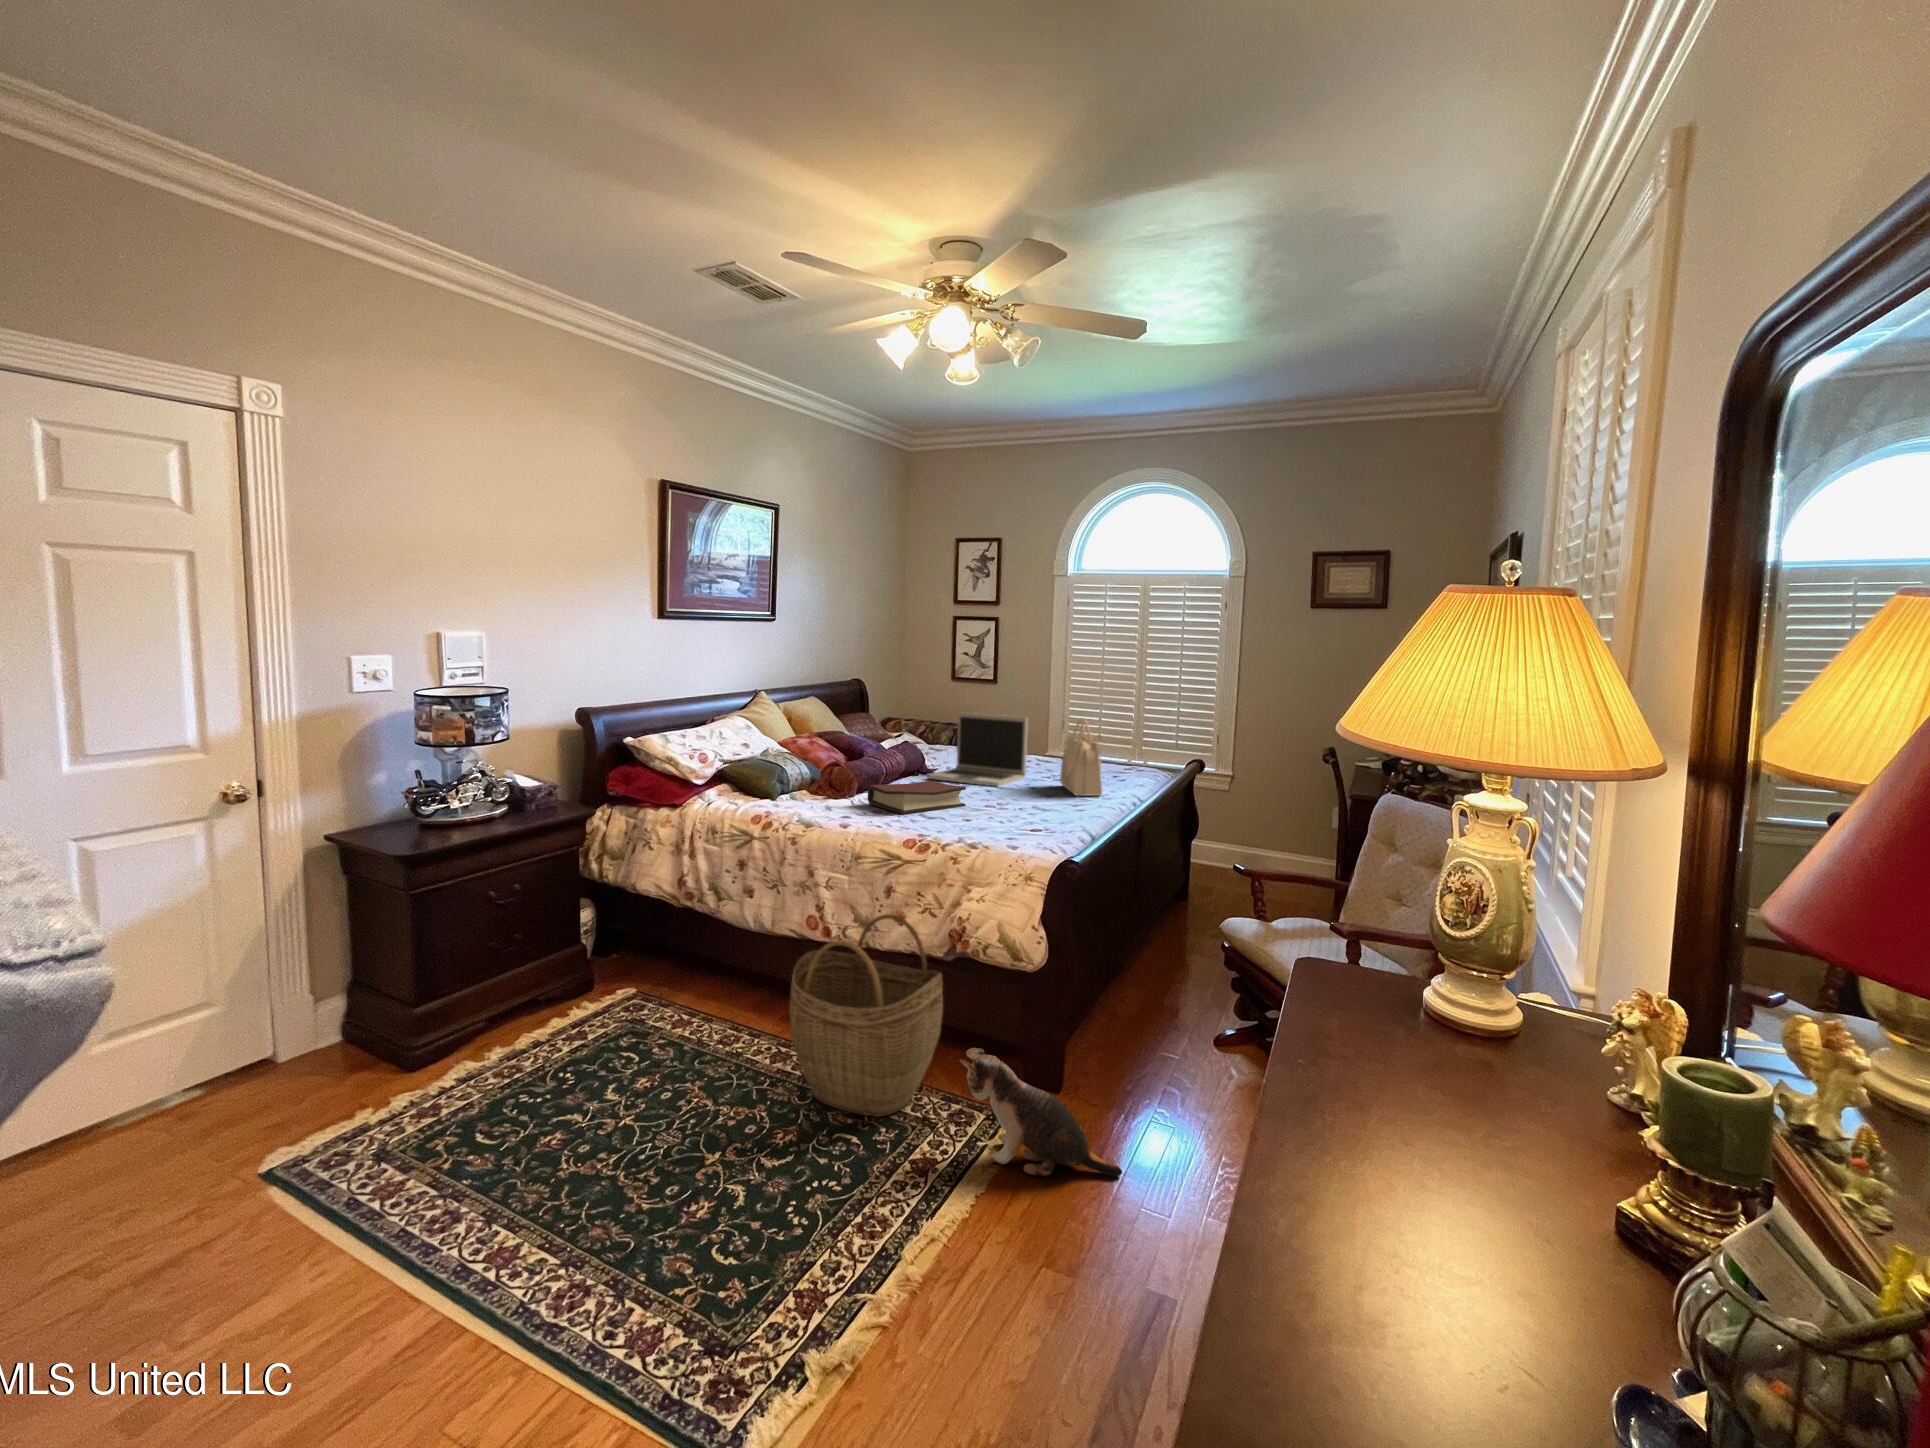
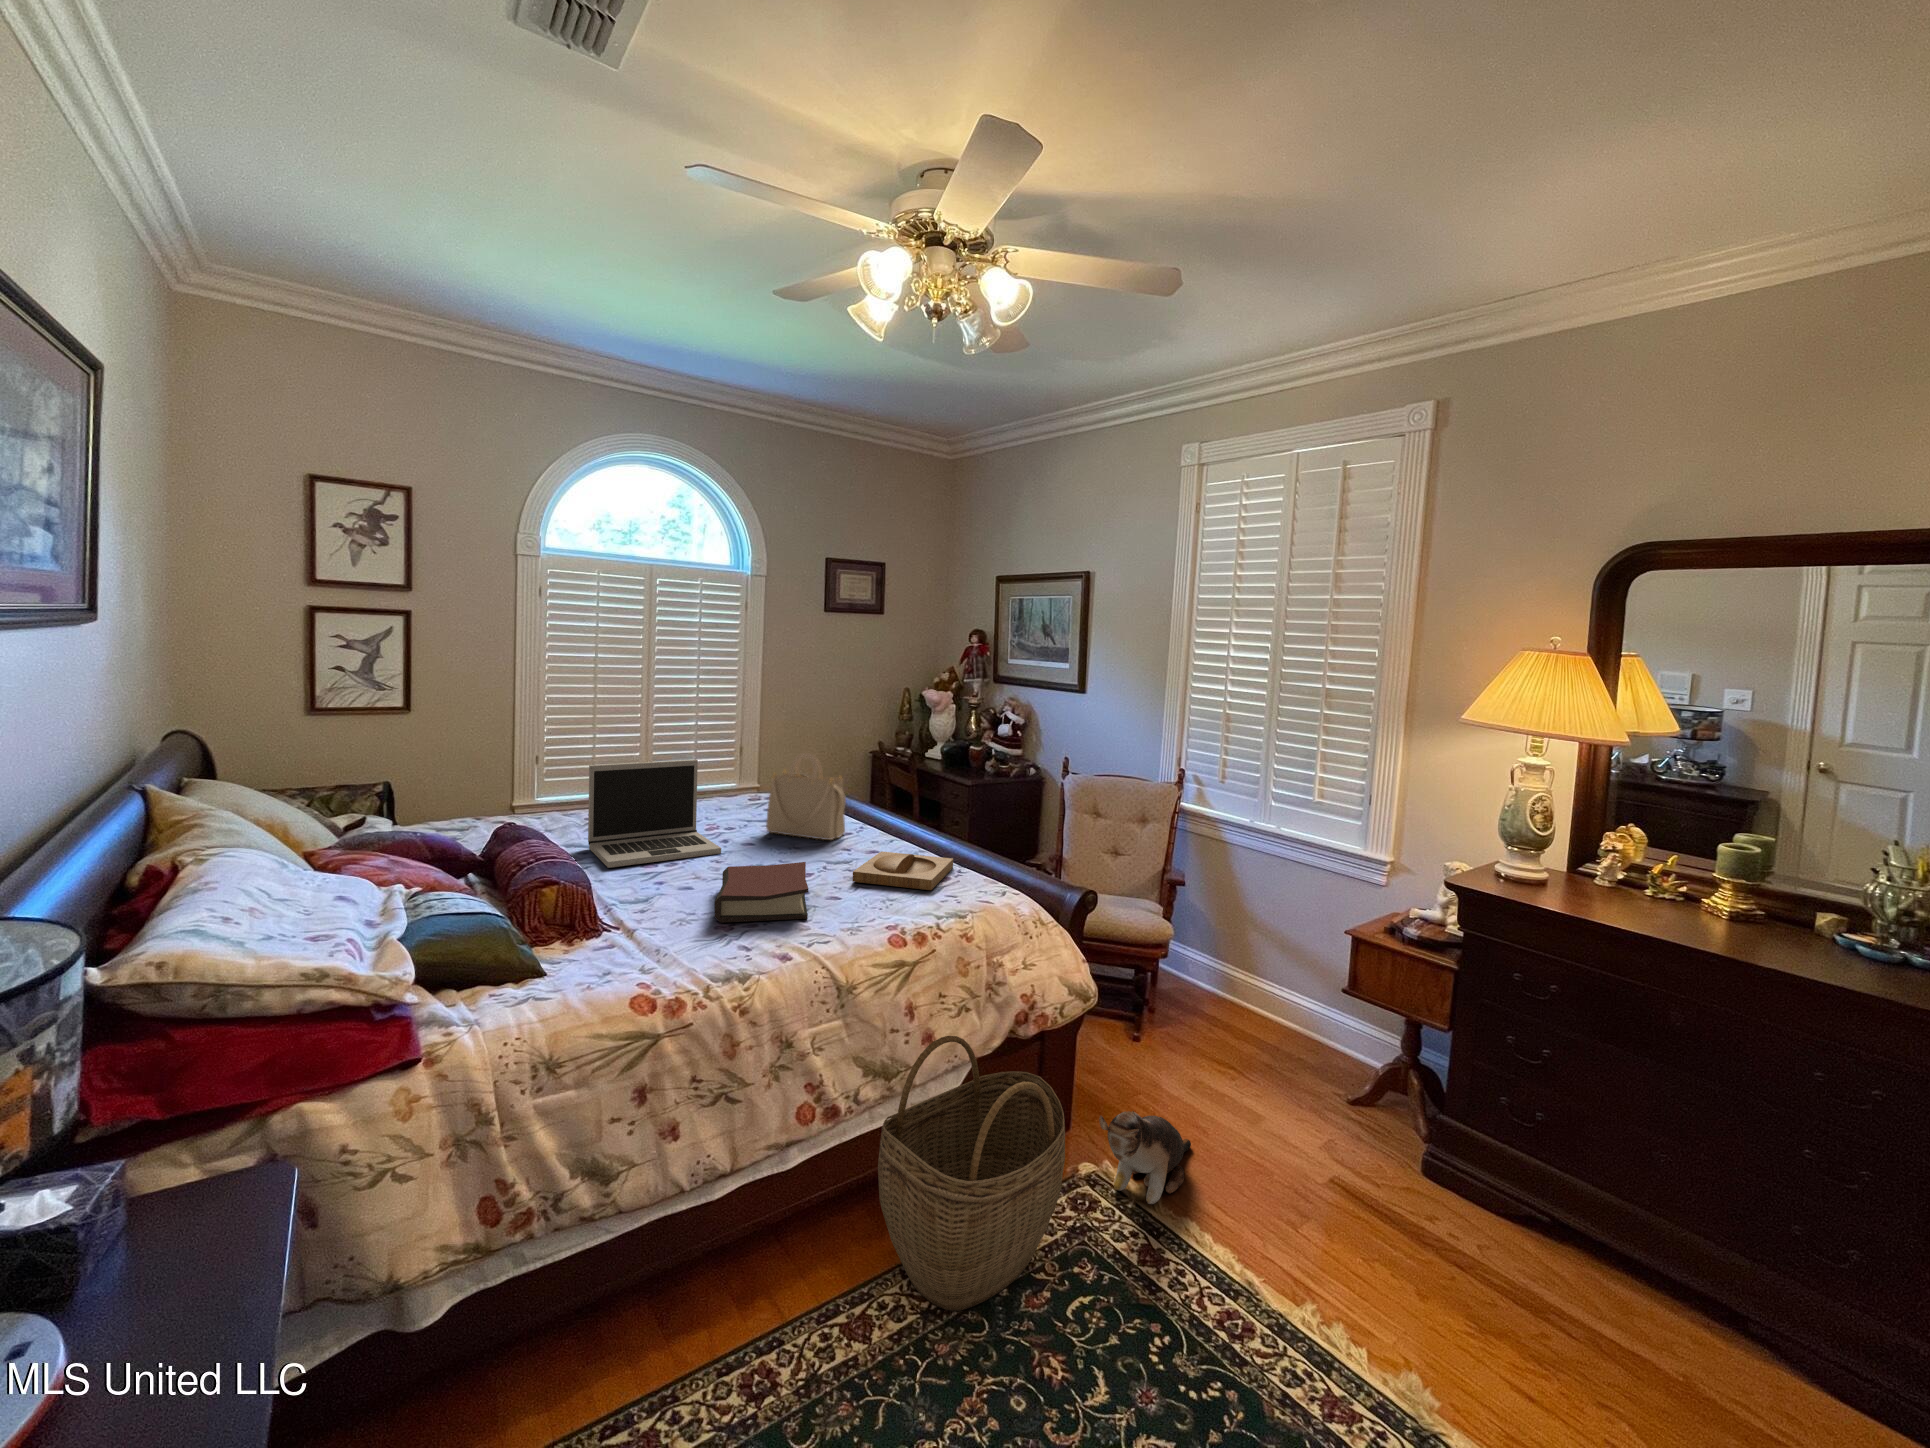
tray: none [989,800,1077,825] -> present [852,851,953,890]

